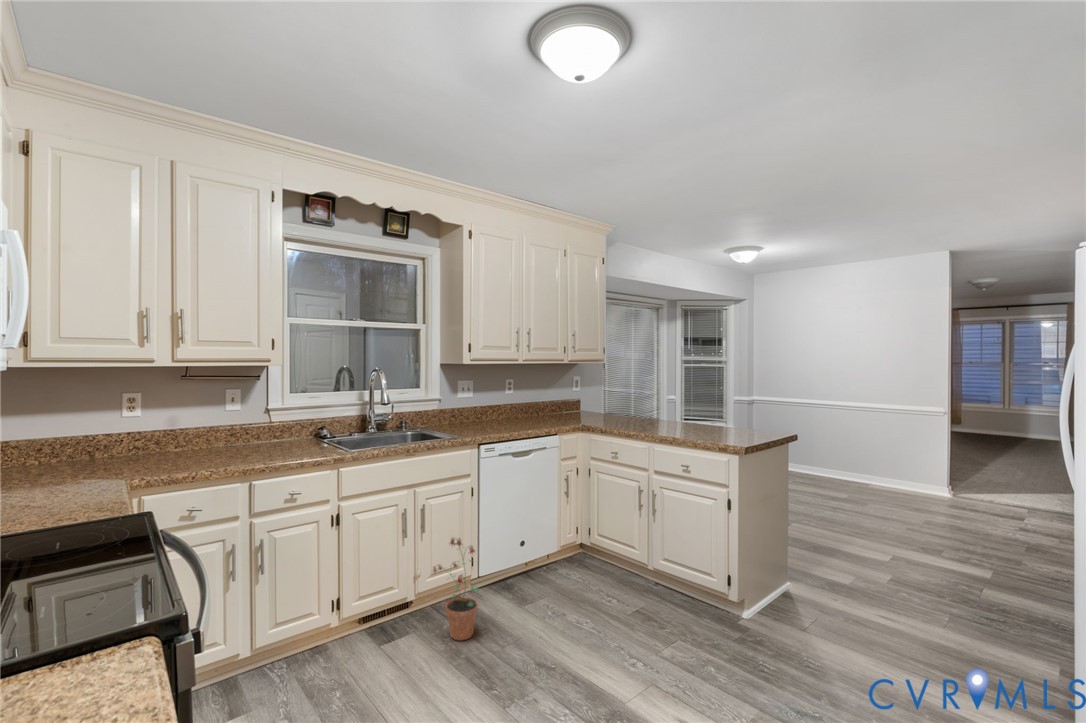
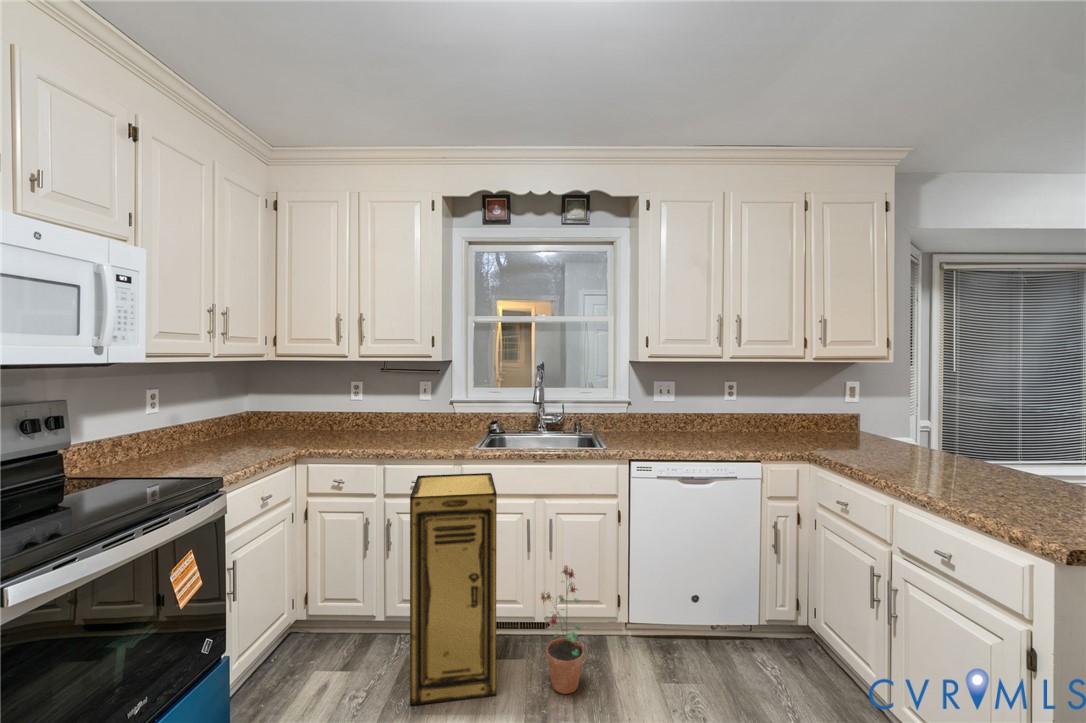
storage cabinet: none [306,471,417,702] -> present [410,473,497,705]

